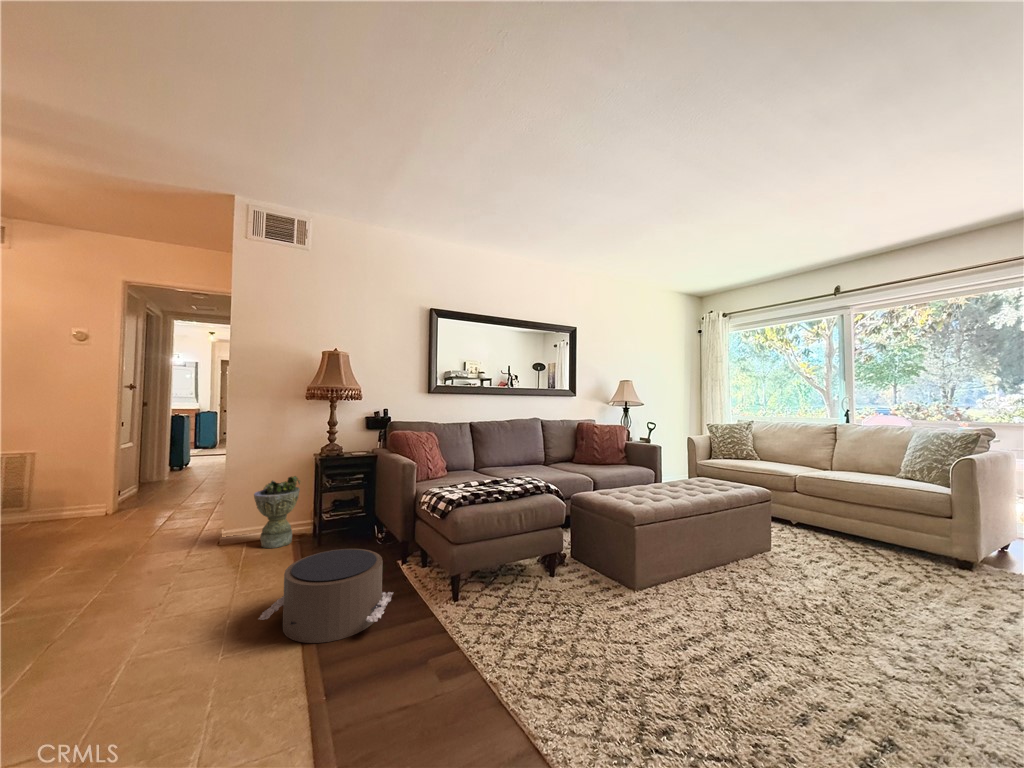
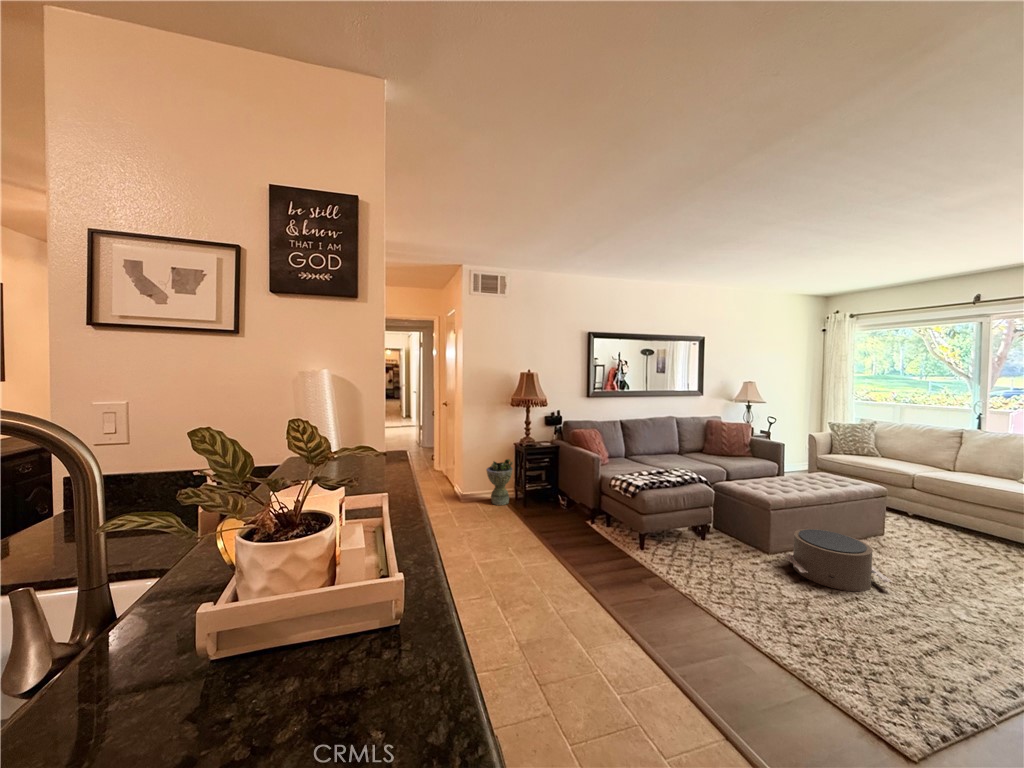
pouf: present [258,549,393,643] -> present [785,529,892,591]

